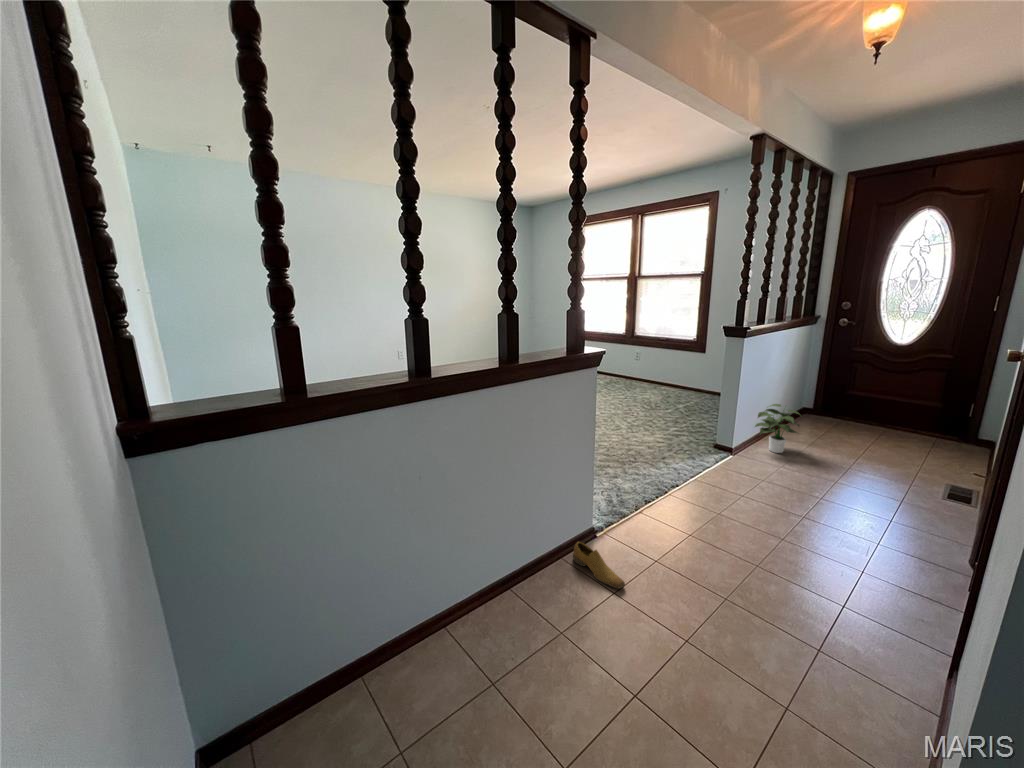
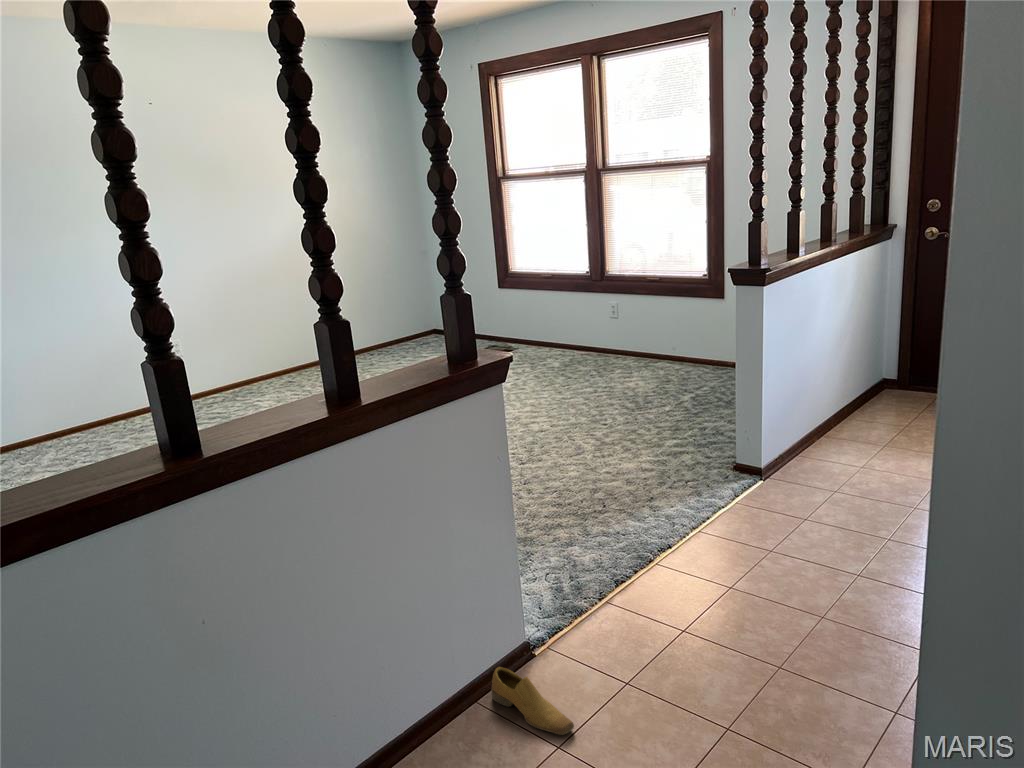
potted plant: present [755,404,801,453] -> none [795,386,869,469]

